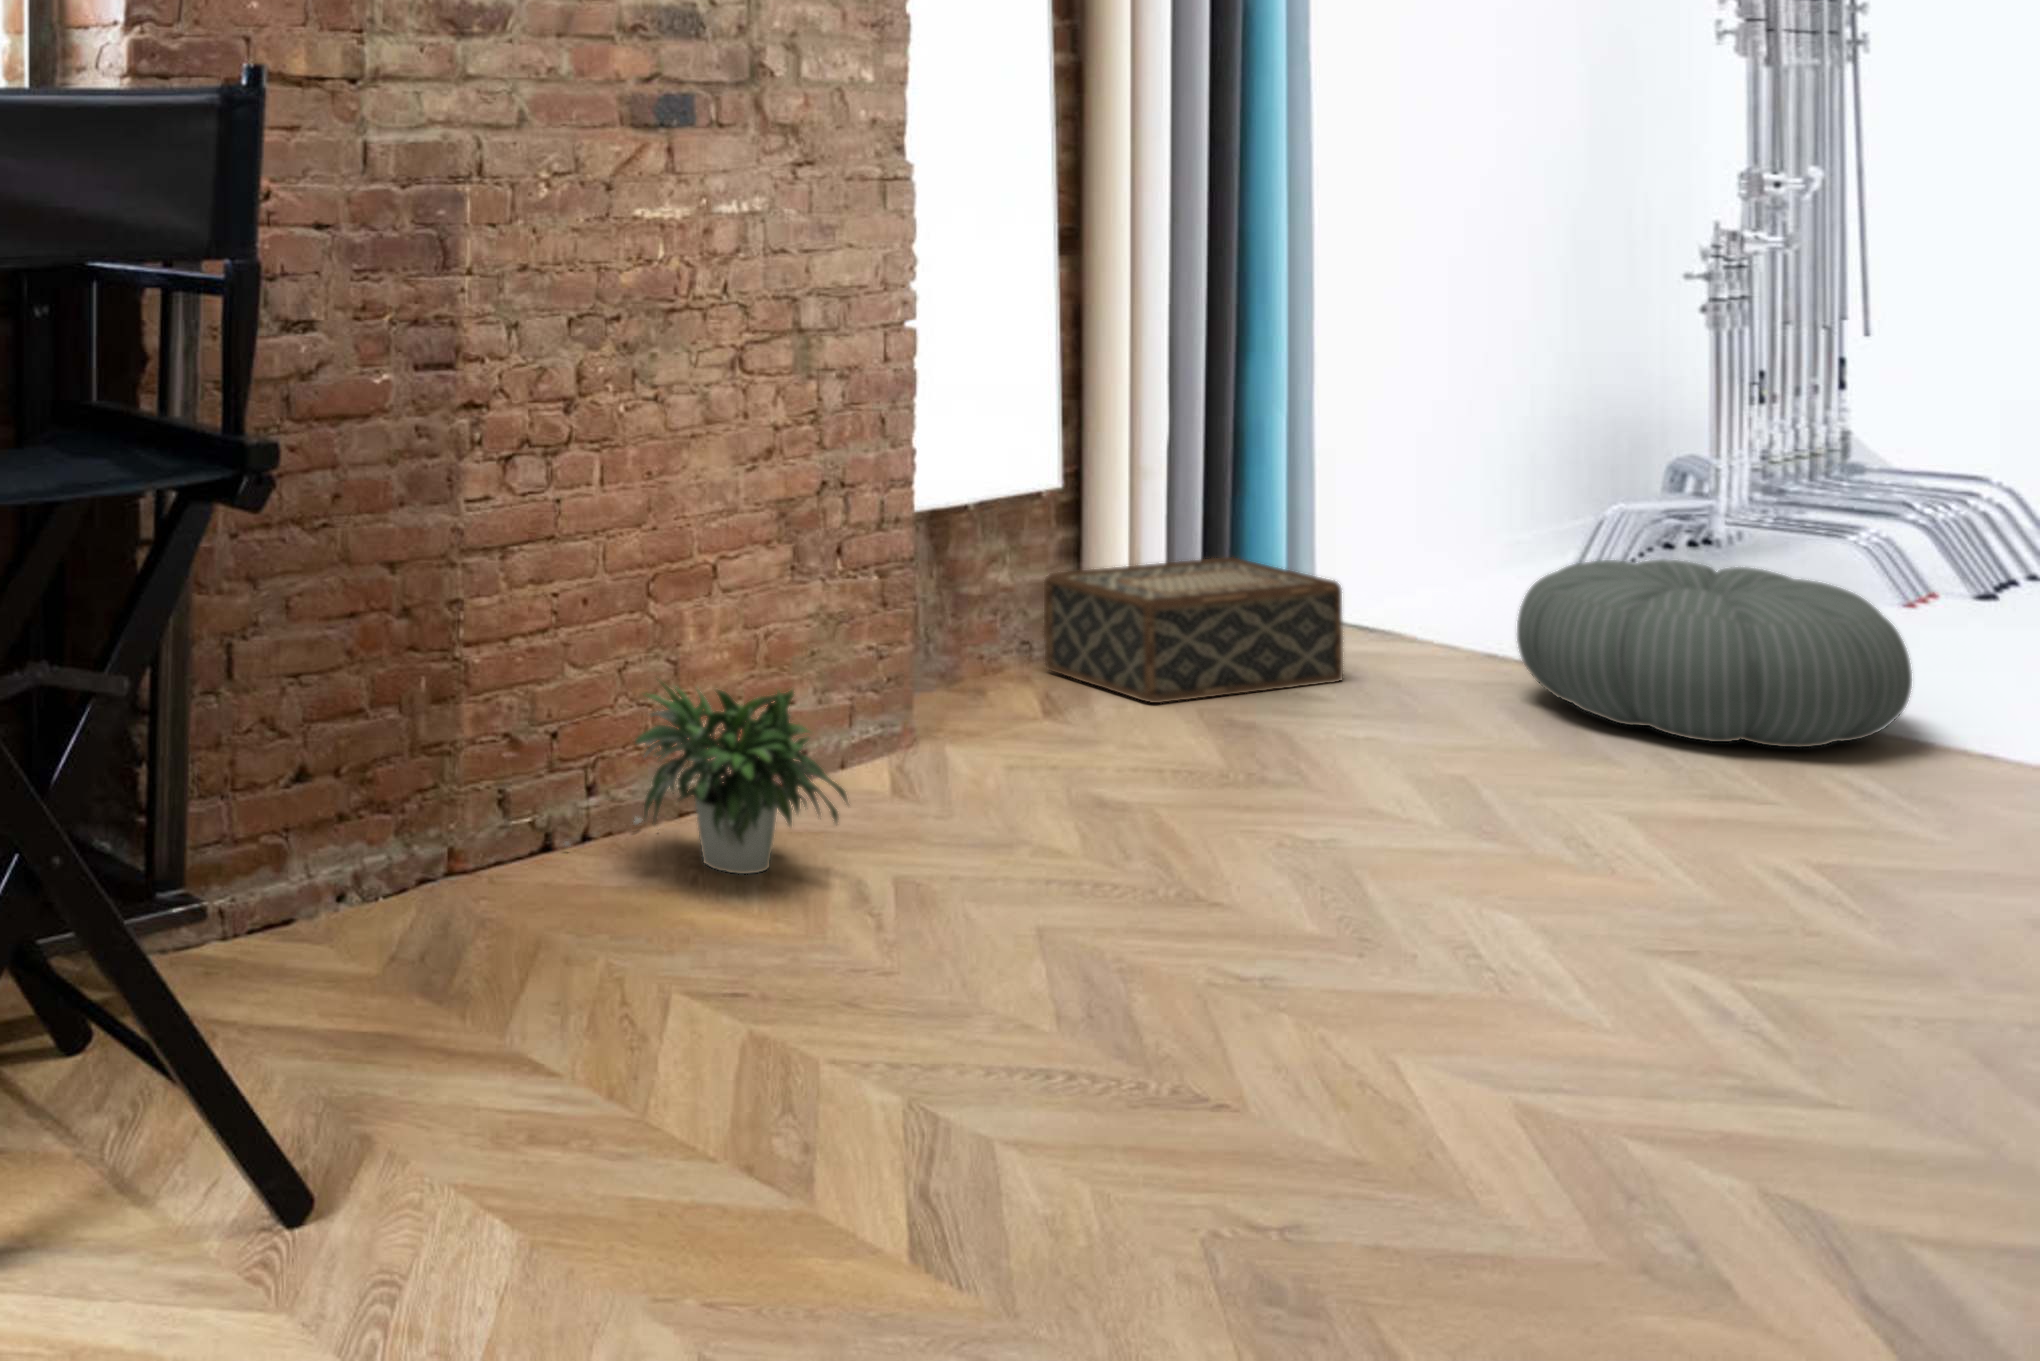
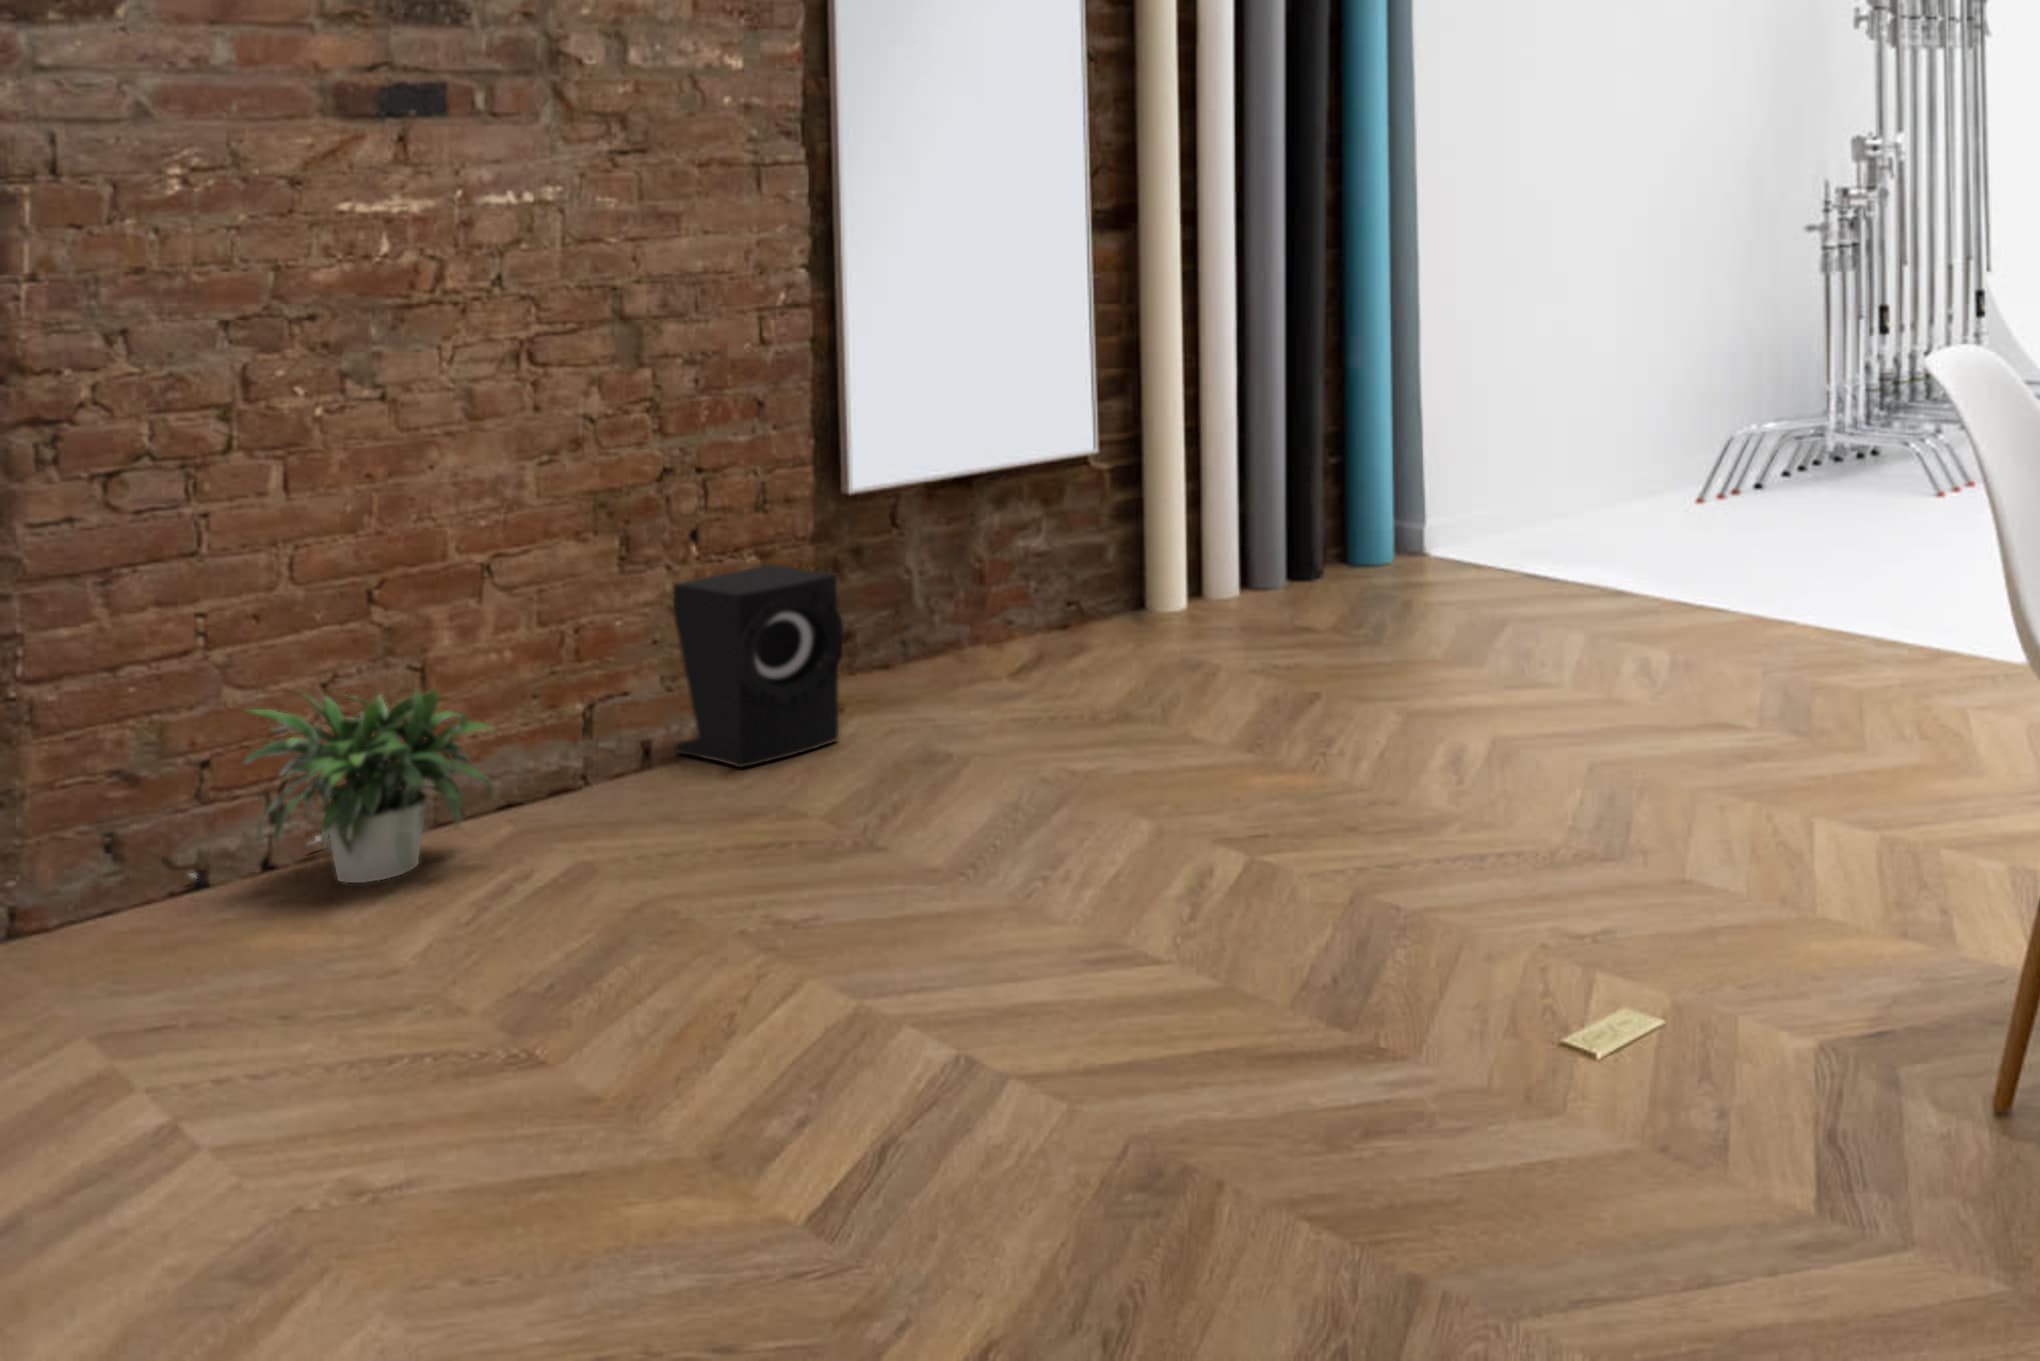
woven basket: present [1044,557,1343,703] -> none [1052,510,1327,656]
pouf: present [1517,560,1912,747] -> none [1451,484,1731,639]
speaker: none [841,582,1010,791] -> present [673,565,843,767]

